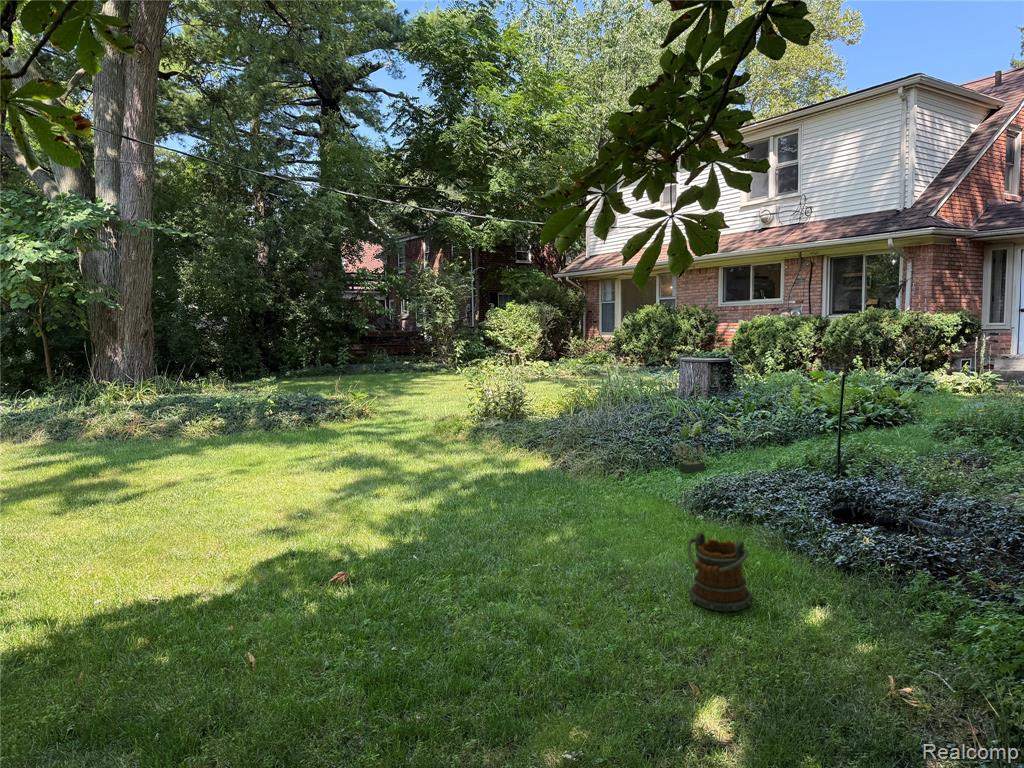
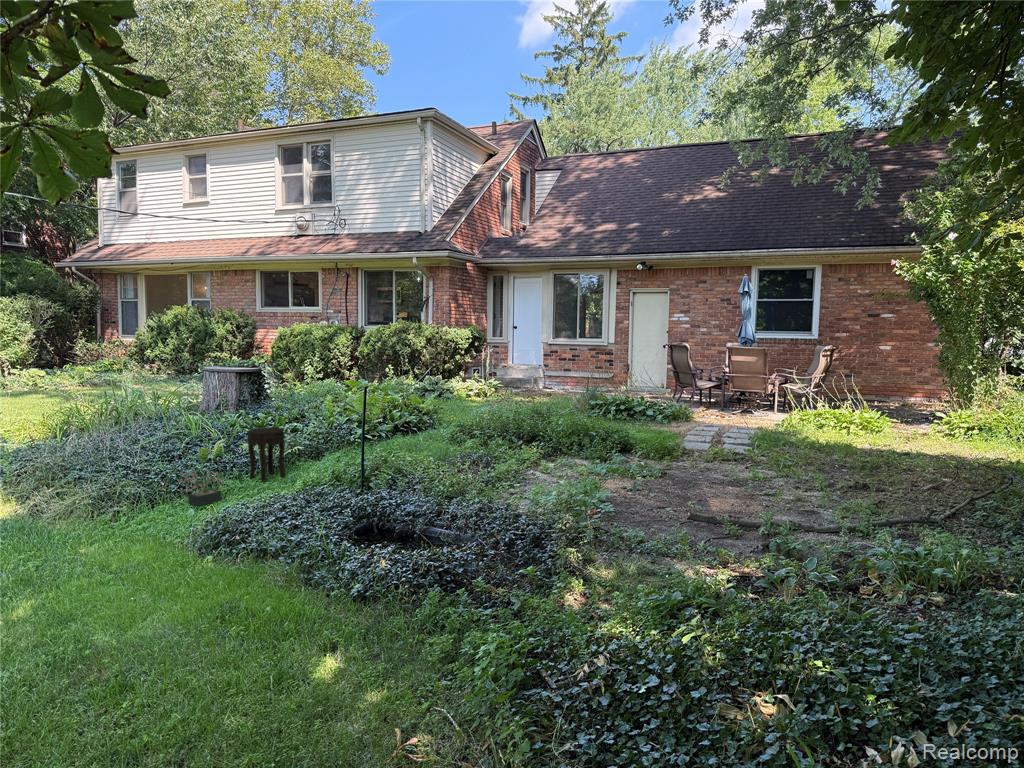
side table: none [724,412,757,459] -> present [247,427,285,482]
bucket: present [687,532,752,611] -> none [159,600,251,704]

